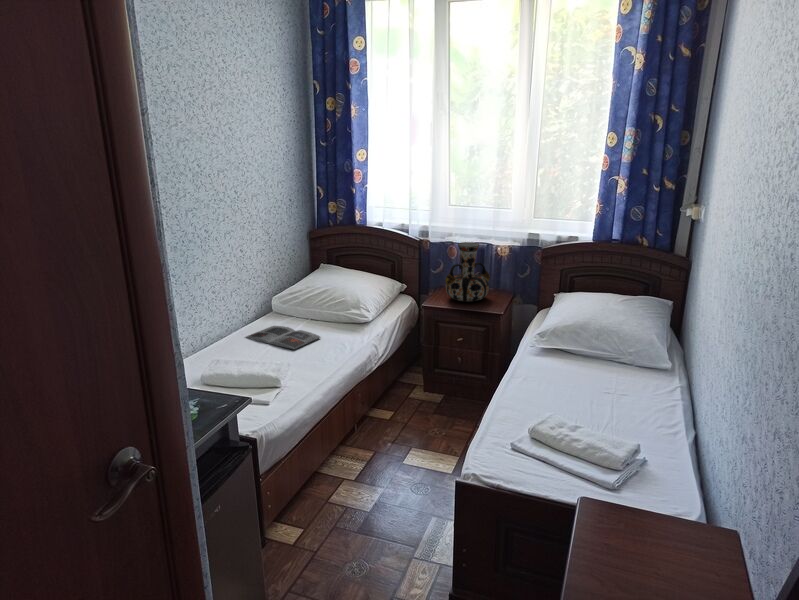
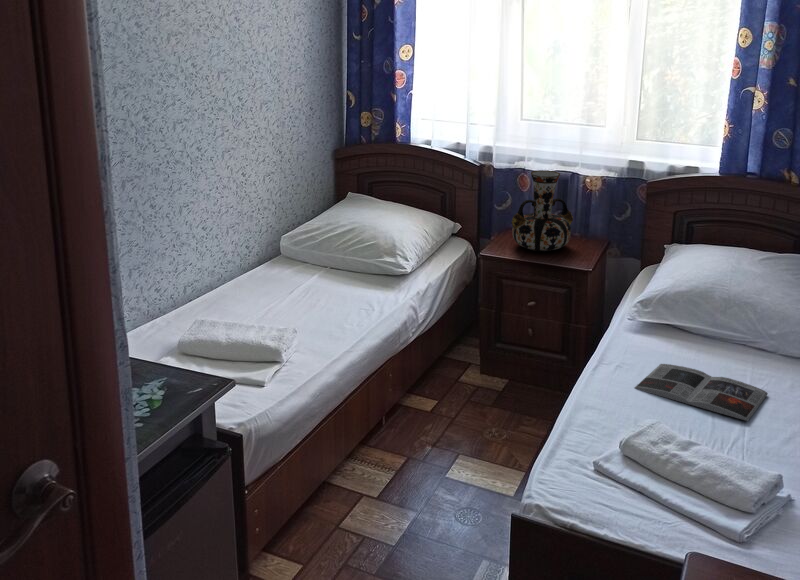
magazine: present [246,326,320,349] -> present [634,364,768,421]

